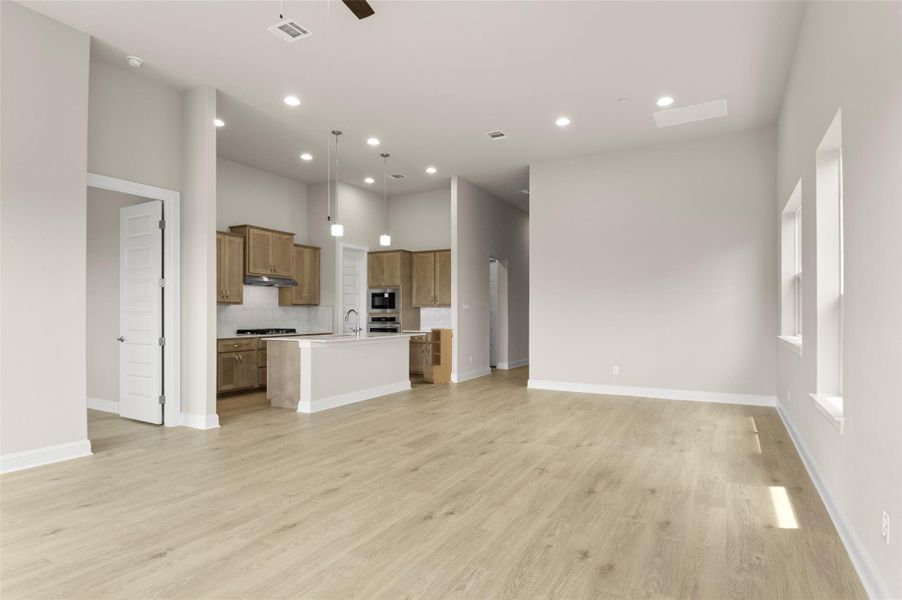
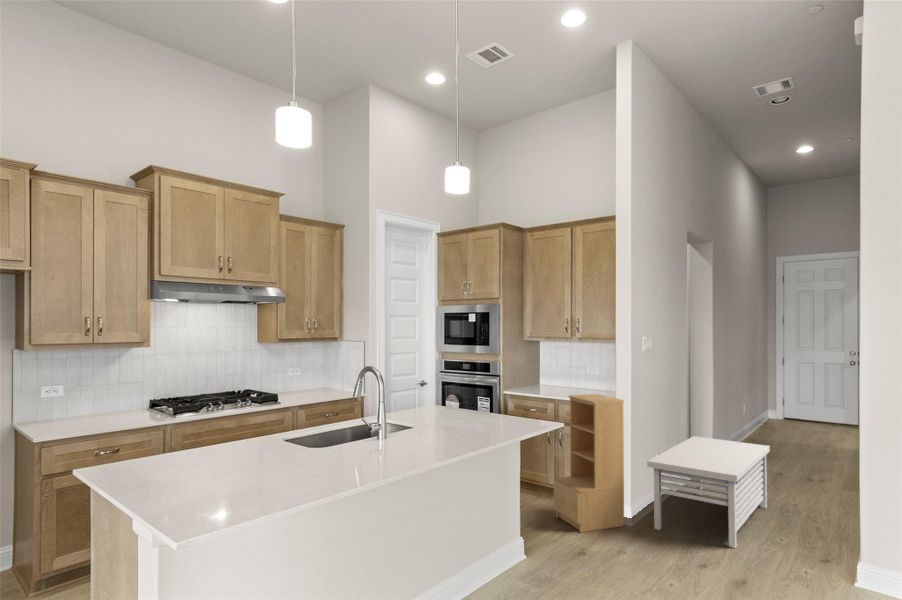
storage bench: none [462,349,518,385] -> present [647,436,770,548]

